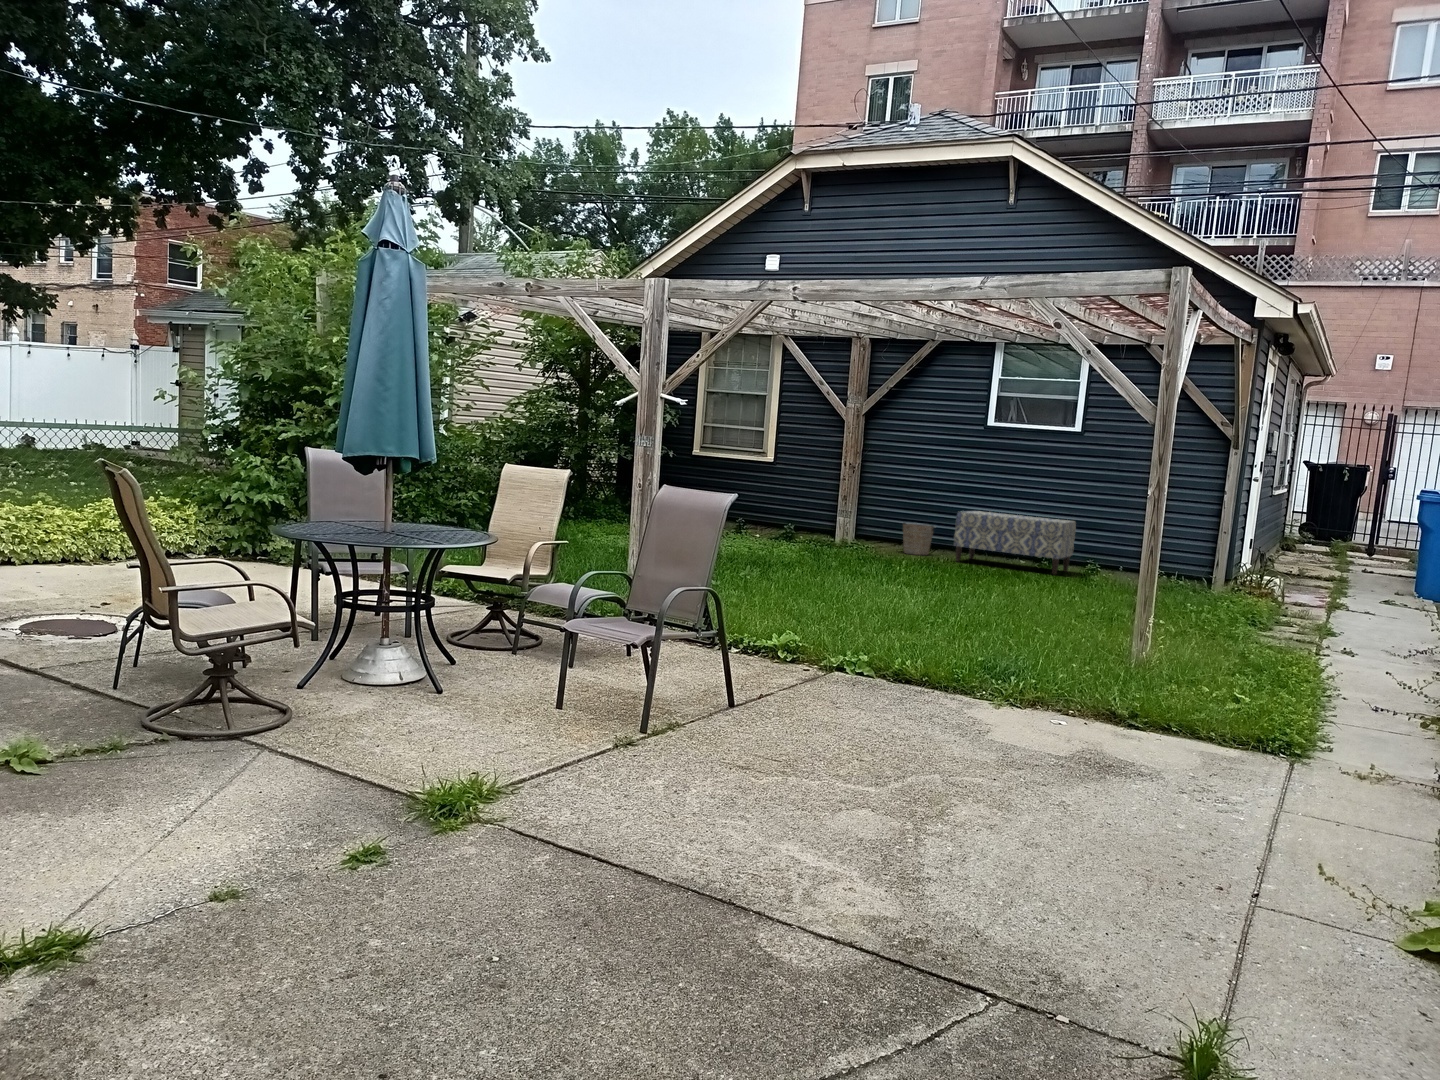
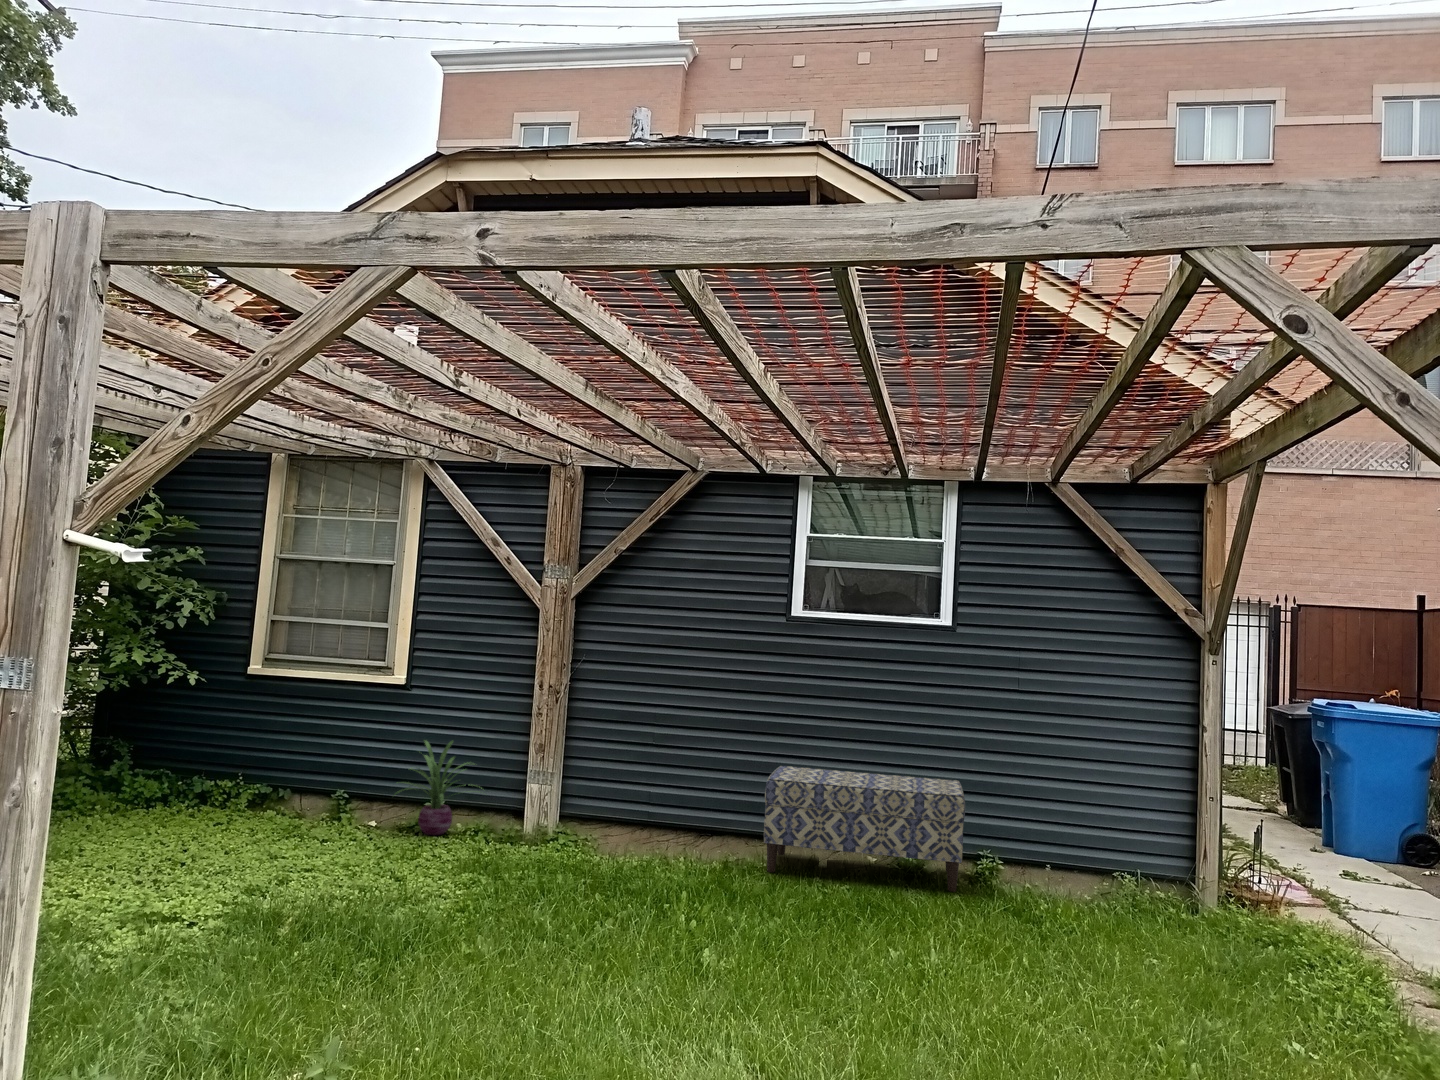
decorative plant: none [763,490,815,539] -> present [395,740,465,835]
bucket: present [903,523,935,555] -> none [657,792,719,857]

